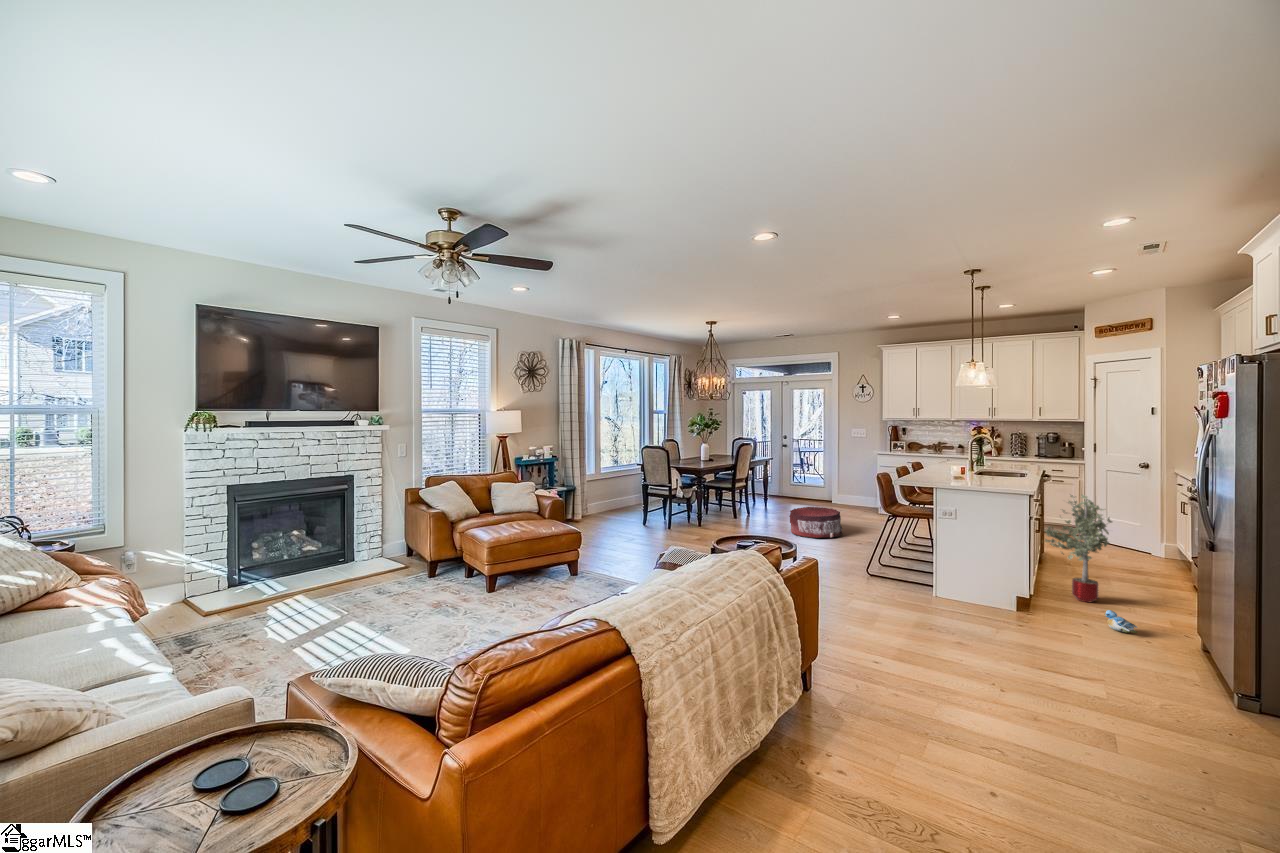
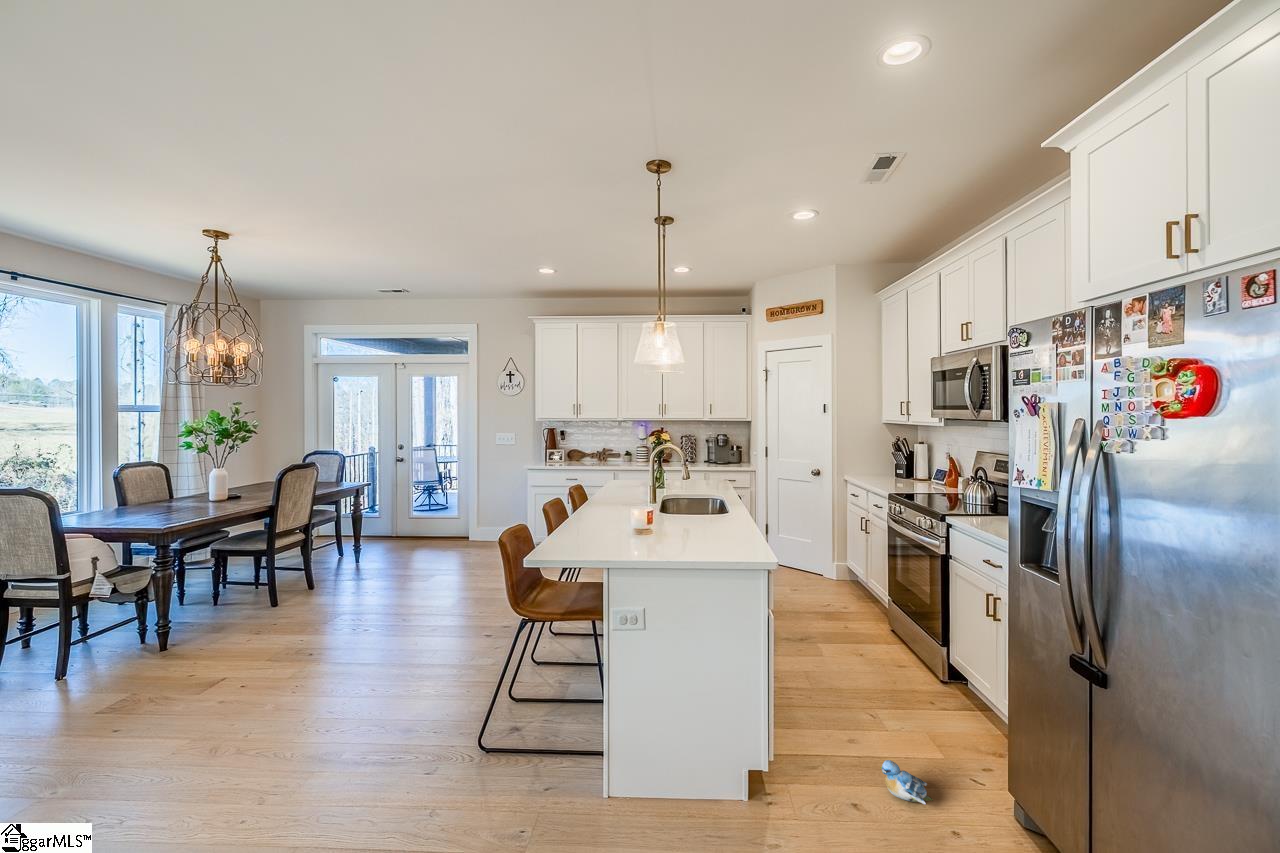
potted tree: present [1045,495,1112,602] -> none [759,536,852,712]
pouf: present [789,507,842,538] -> none [374,568,467,633]

